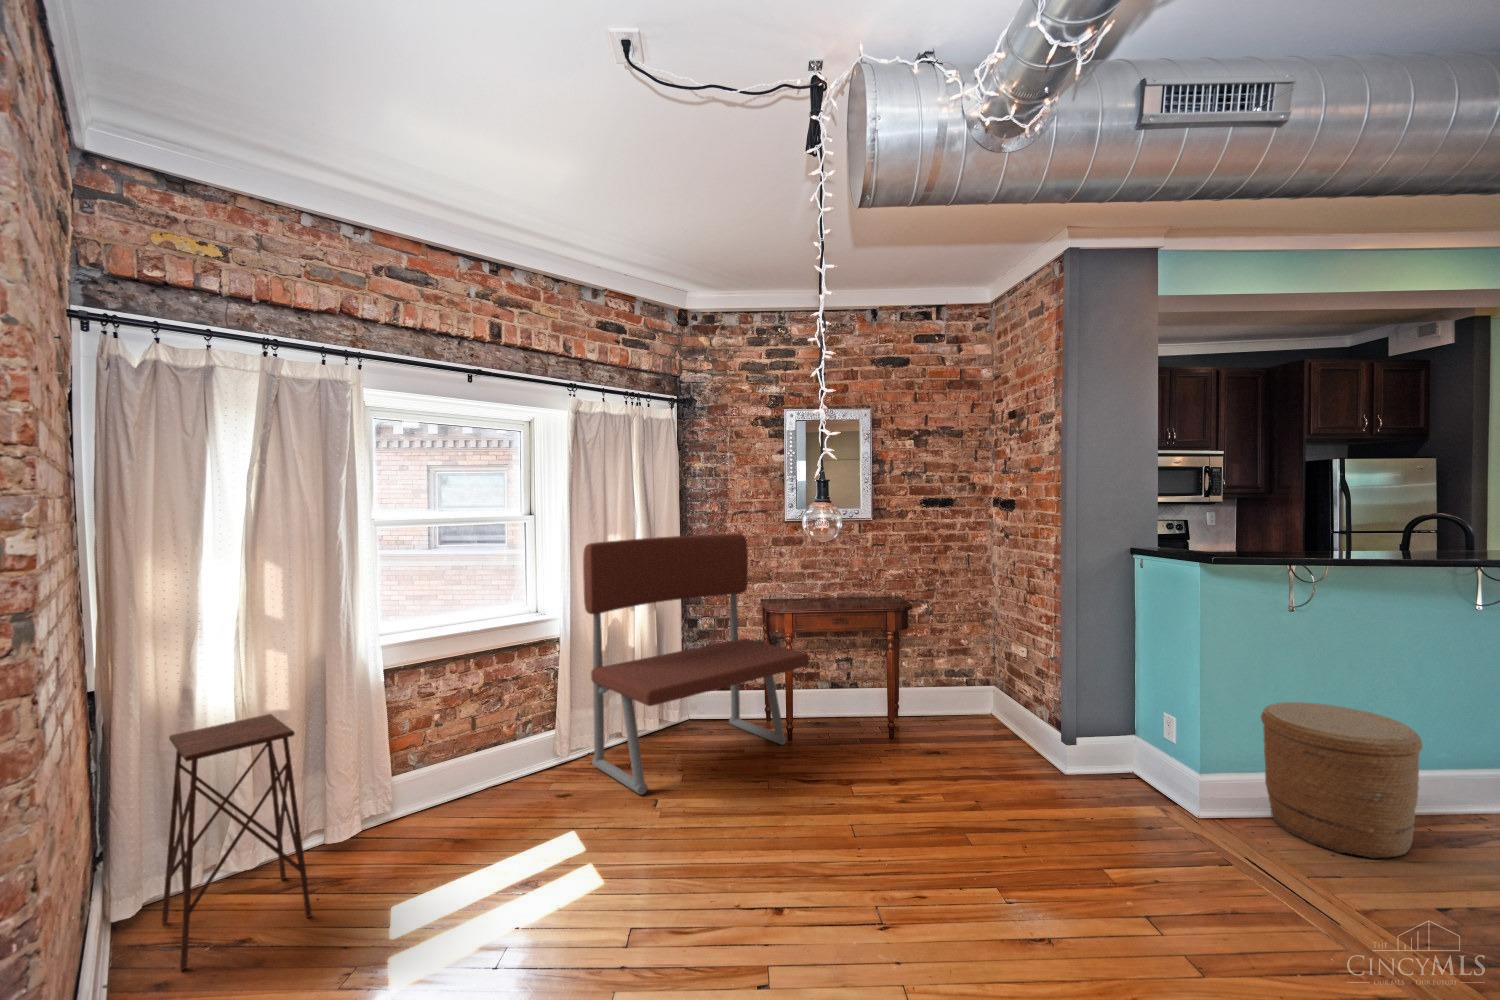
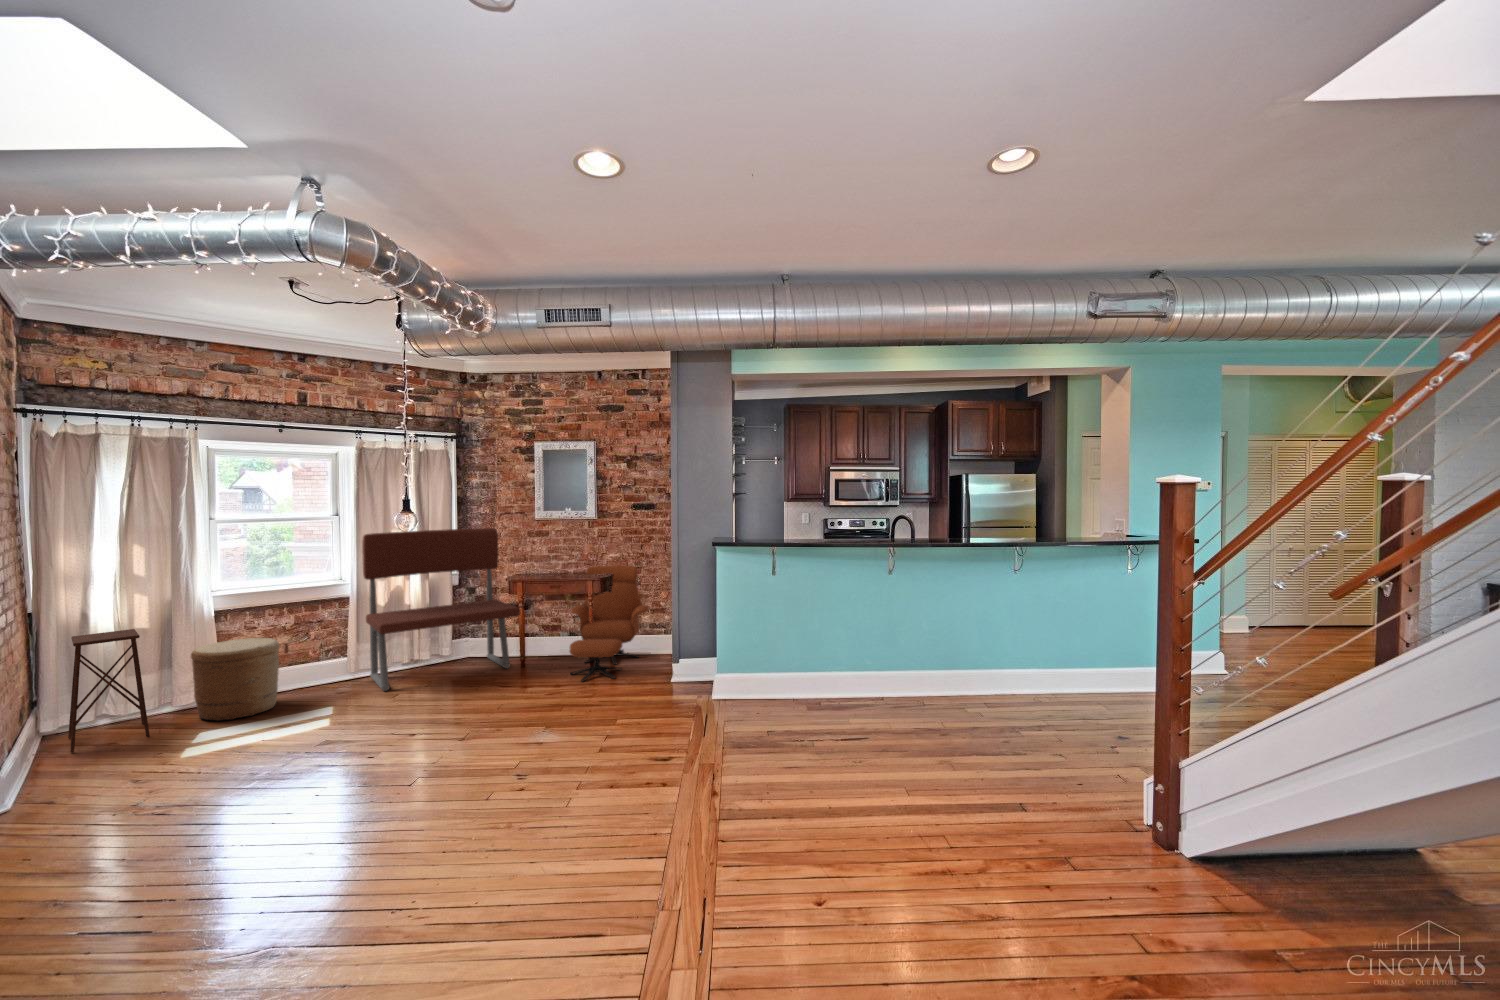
lounge chair: none [854,587,977,771] -> present [570,566,649,682]
woven basket: present [1261,702,1422,858] -> present [191,638,280,721]

